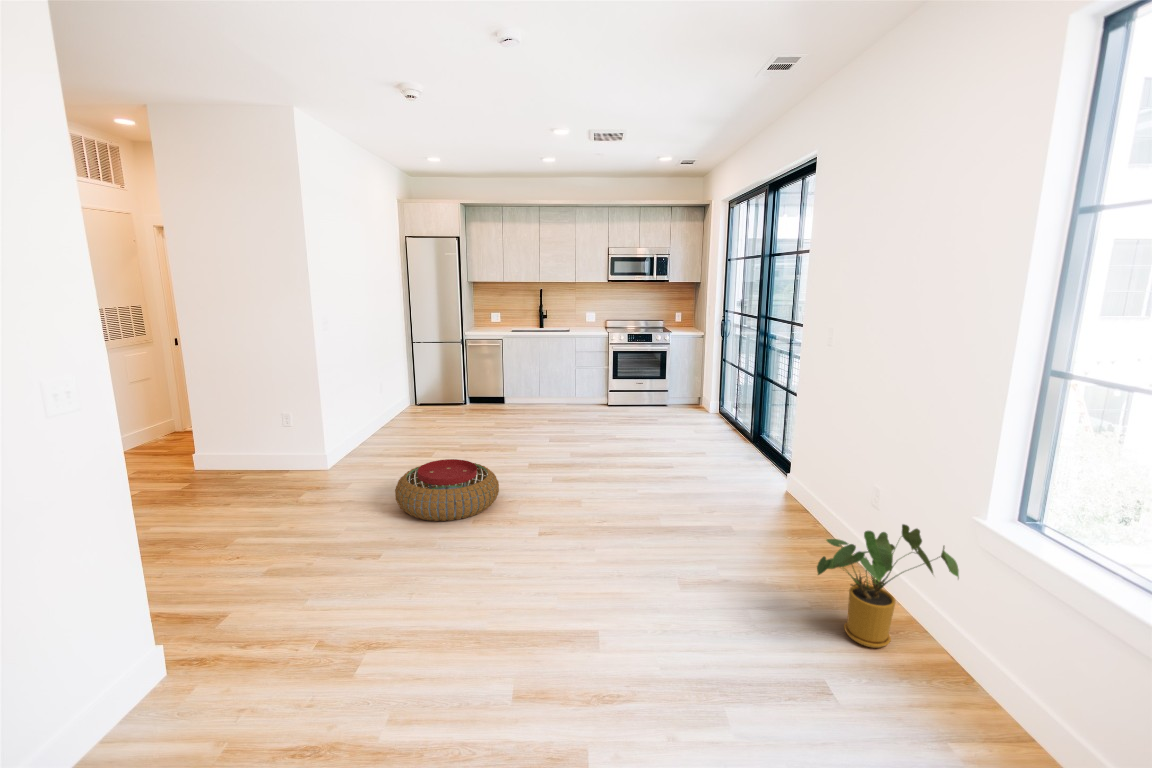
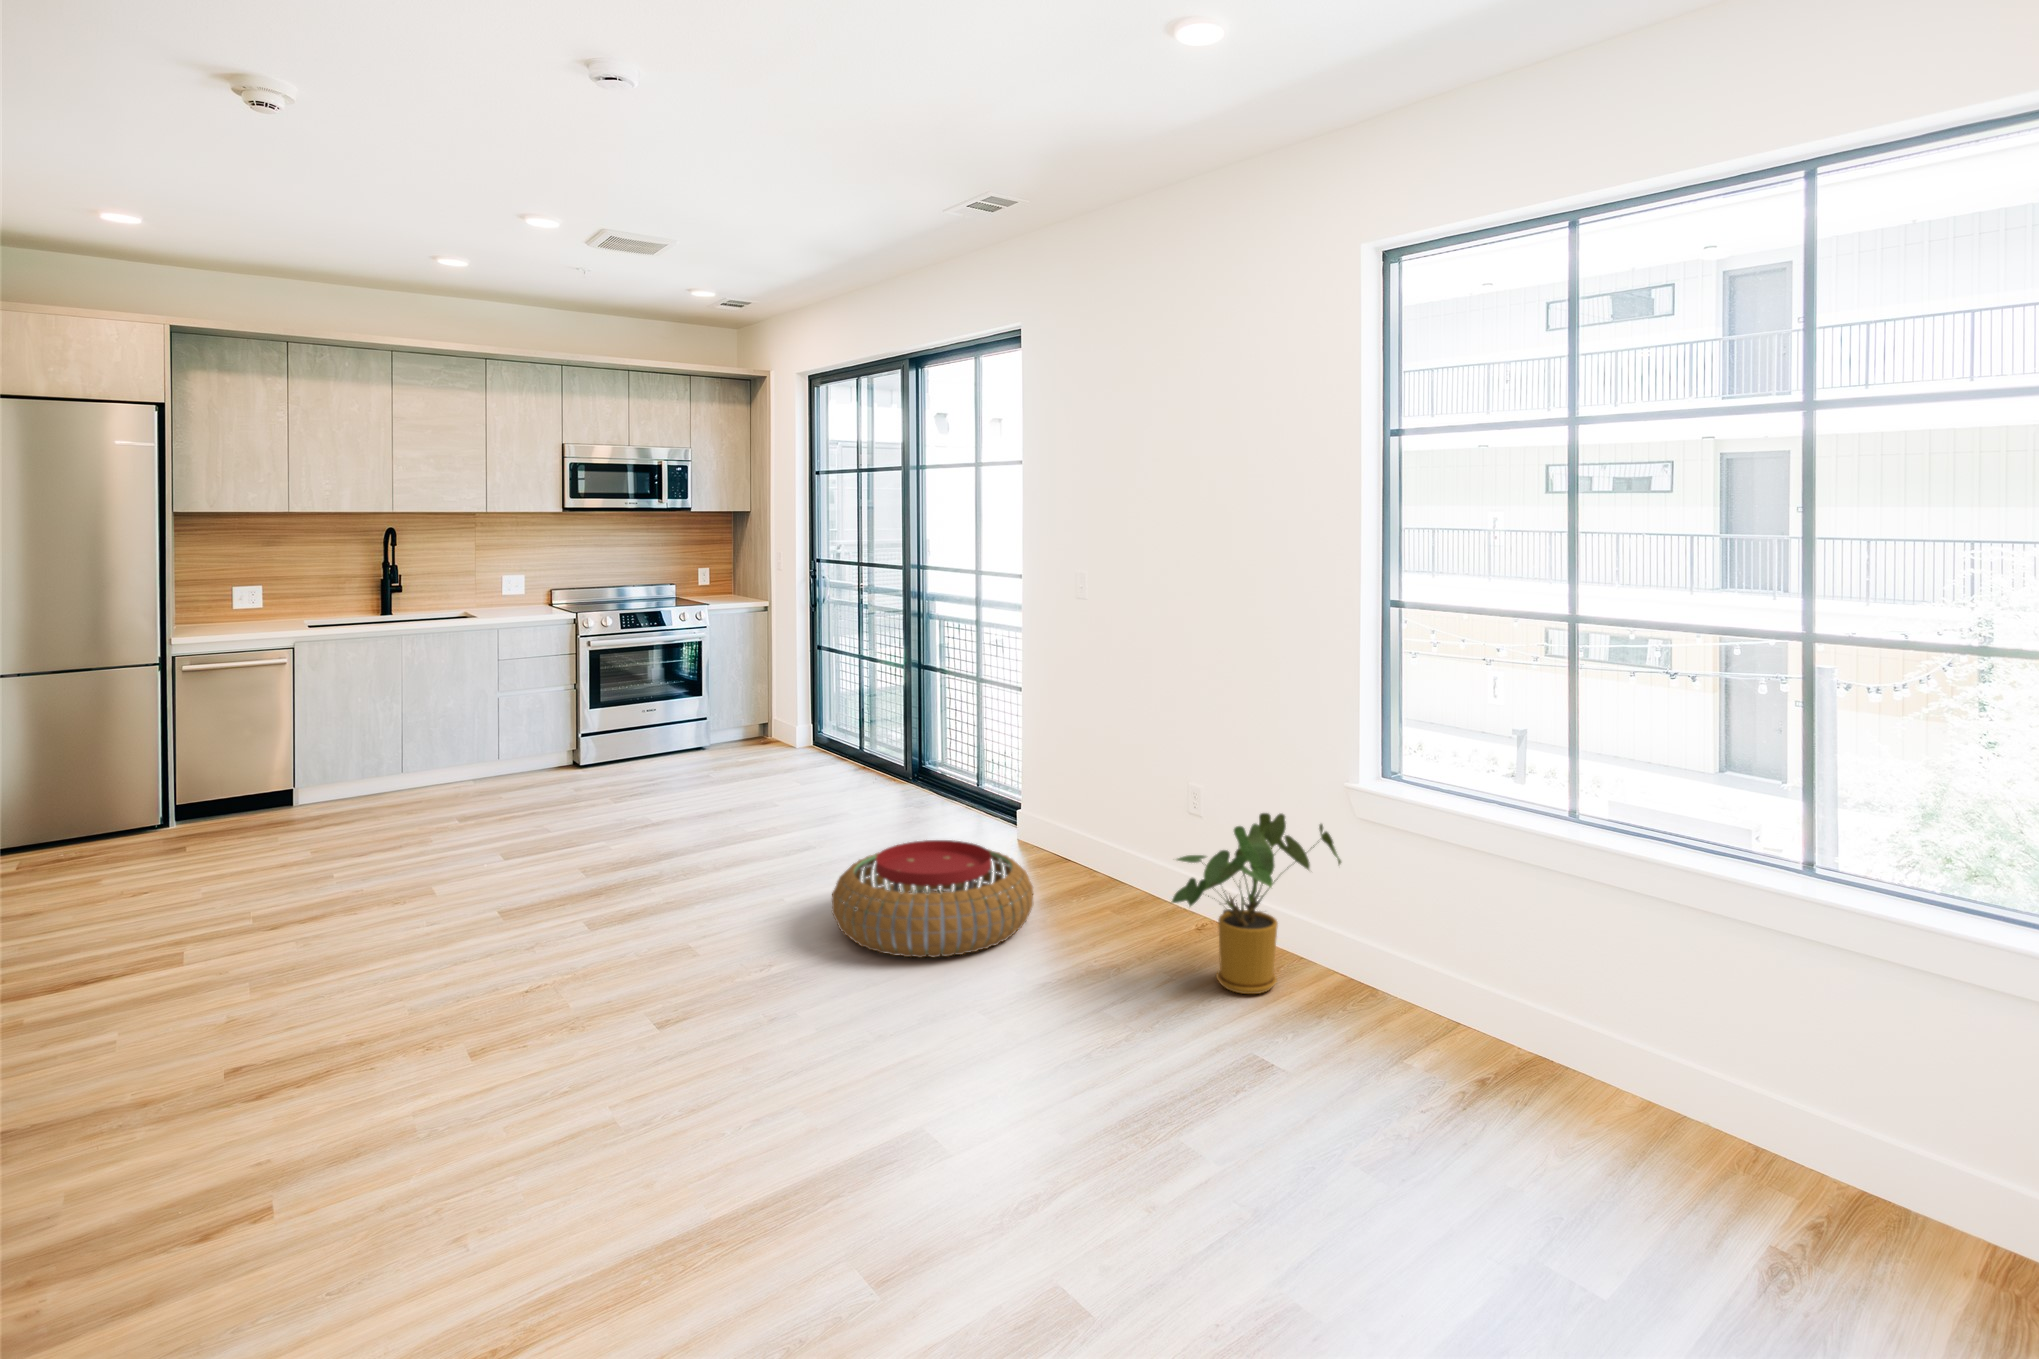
pouf: present [395,459,499,521] -> present [832,840,1033,958]

